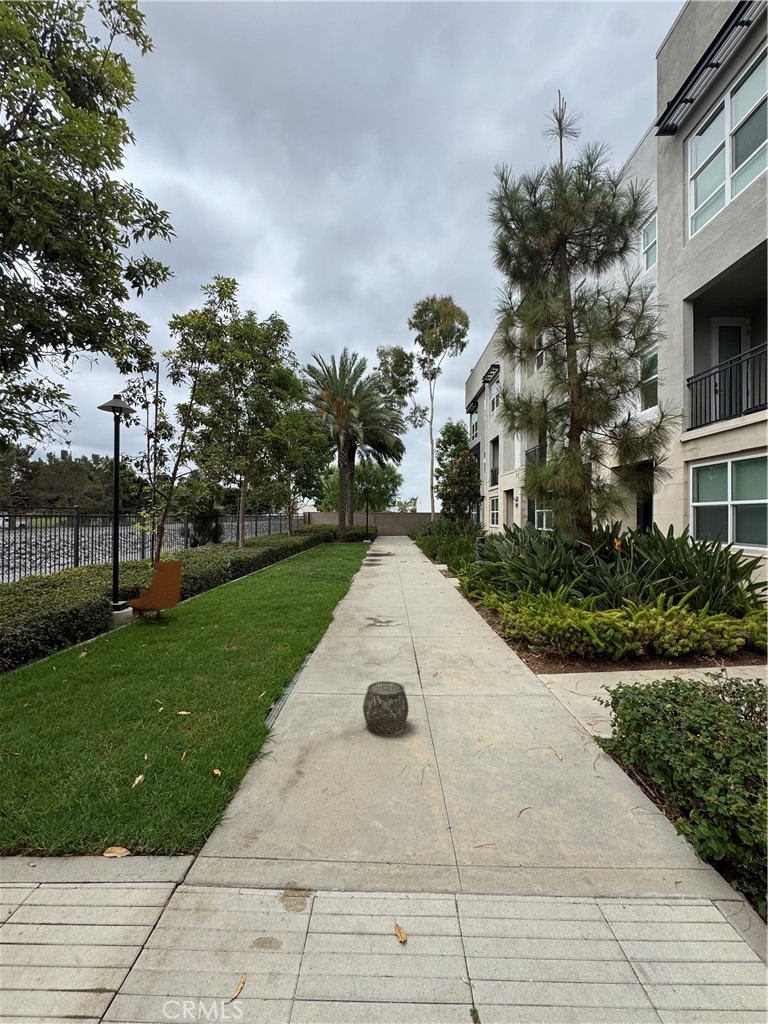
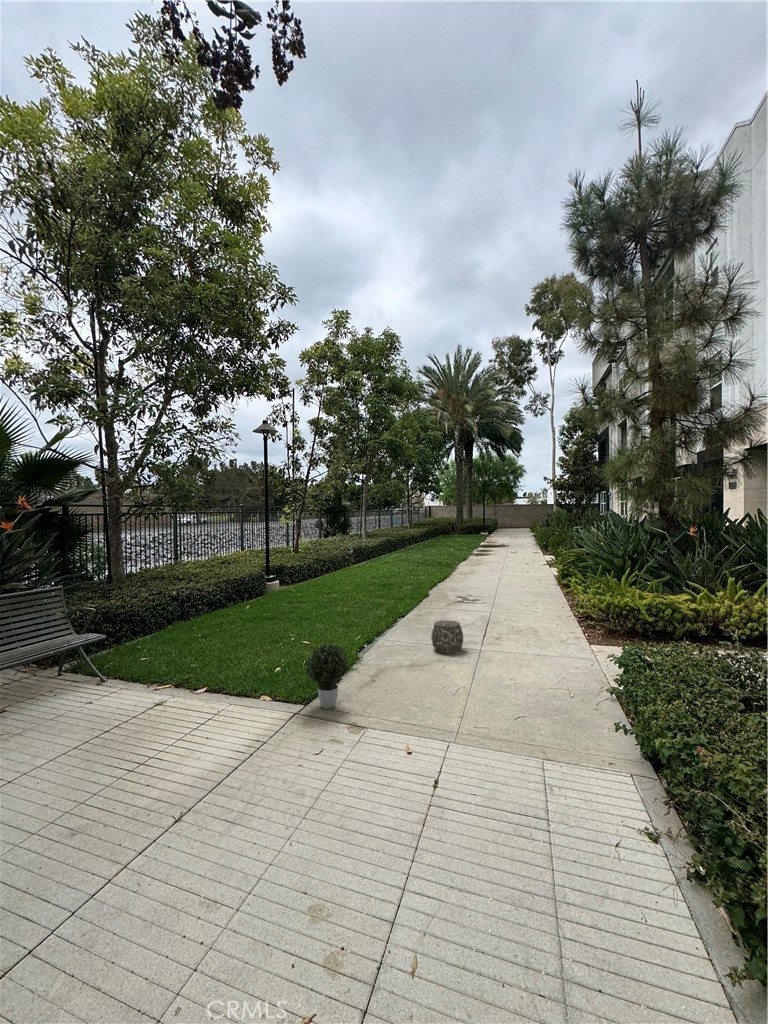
lounge chair: present [126,560,183,626] -> none [275,543,314,593]
potted plant: none [162,783,257,922] -> present [304,643,349,709]

